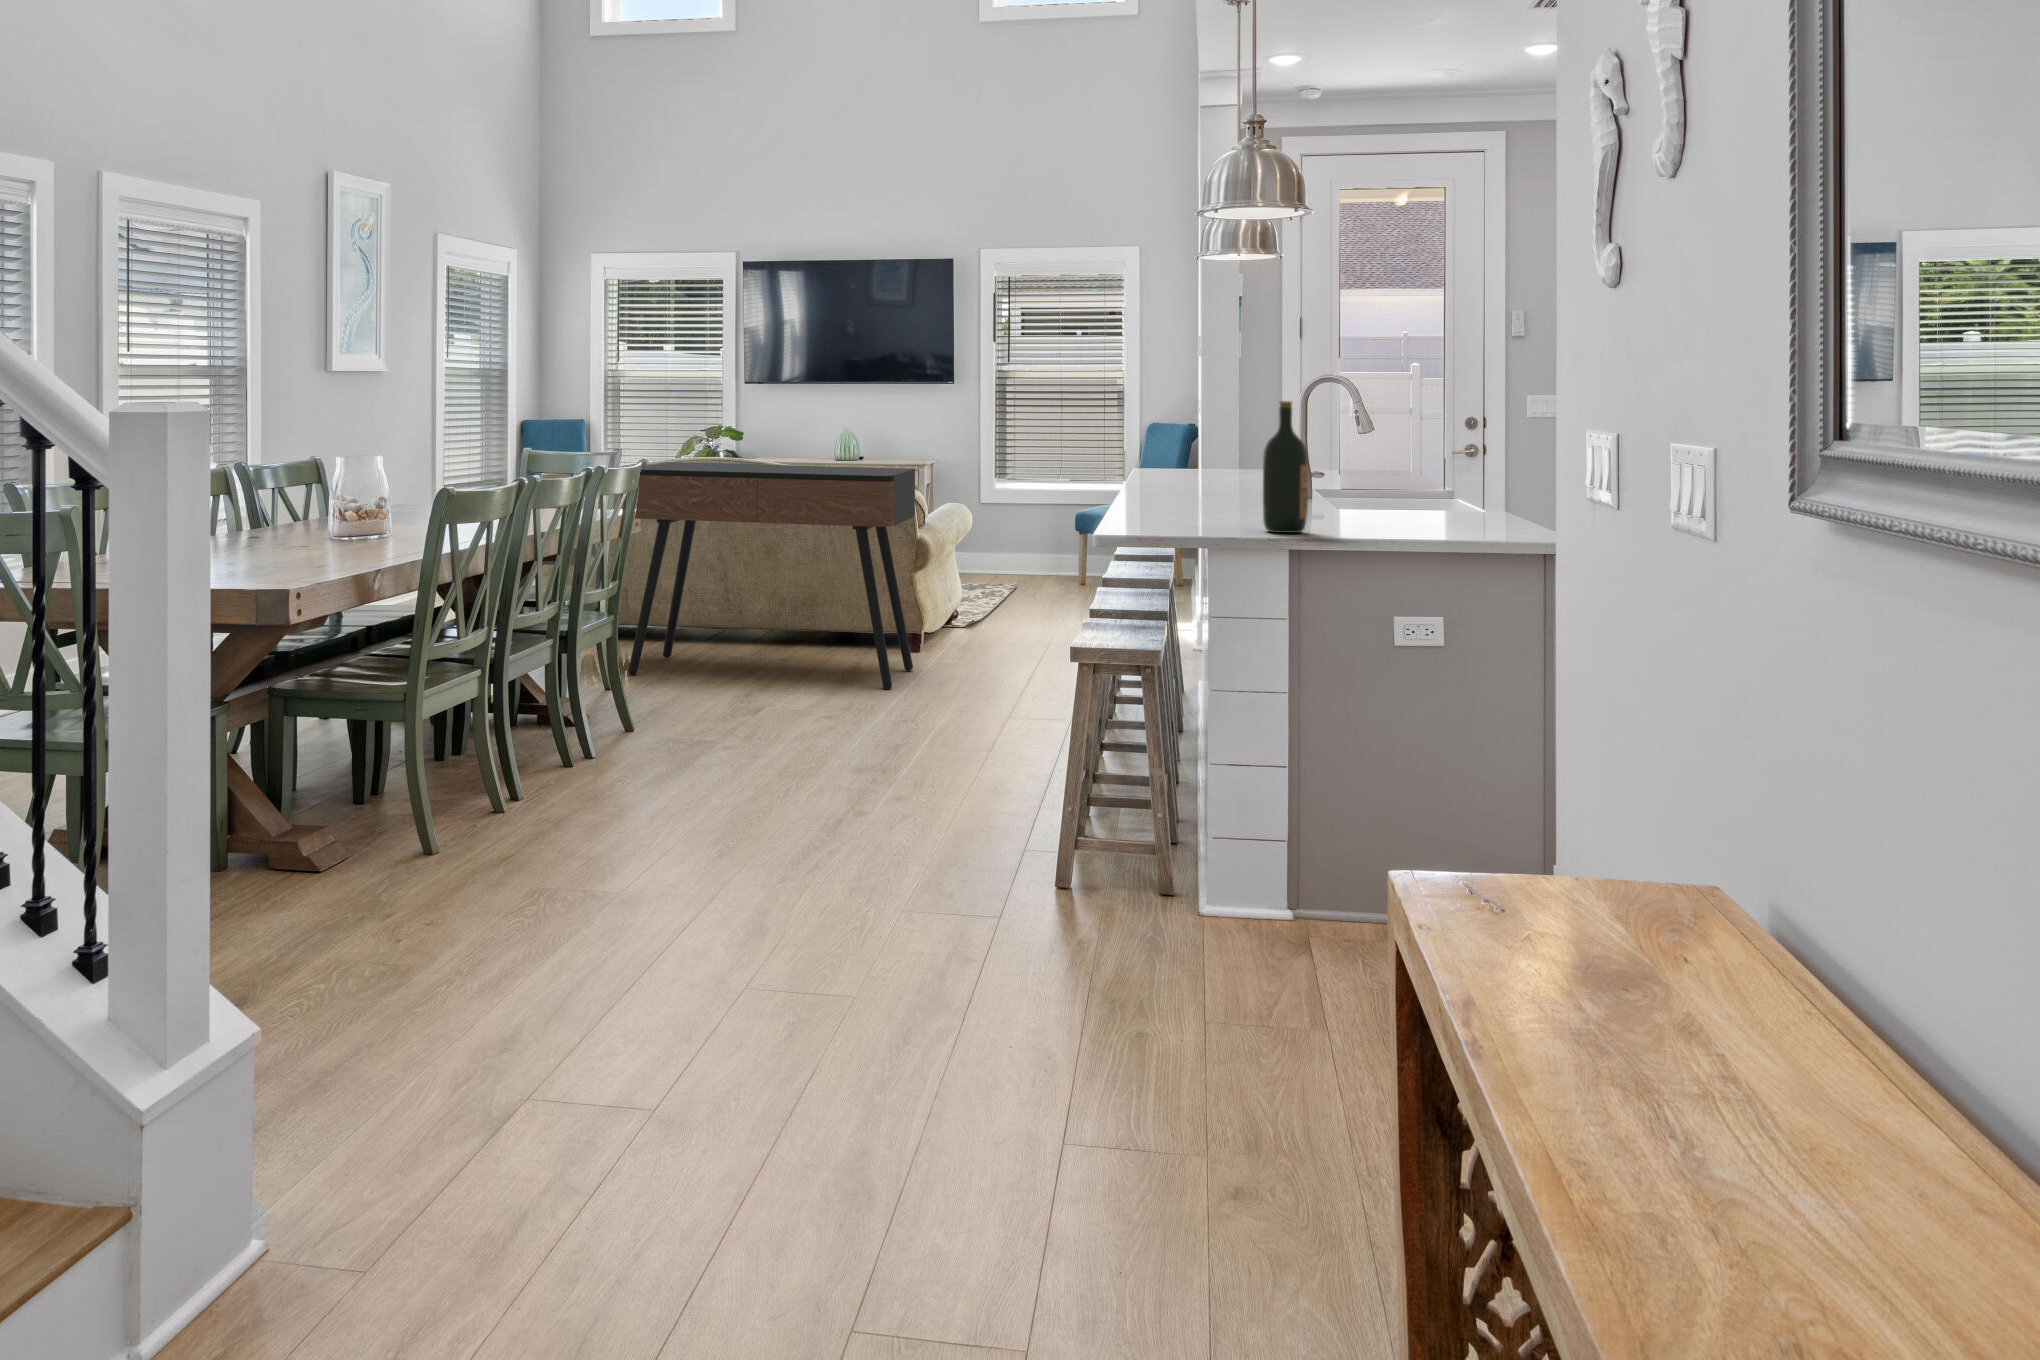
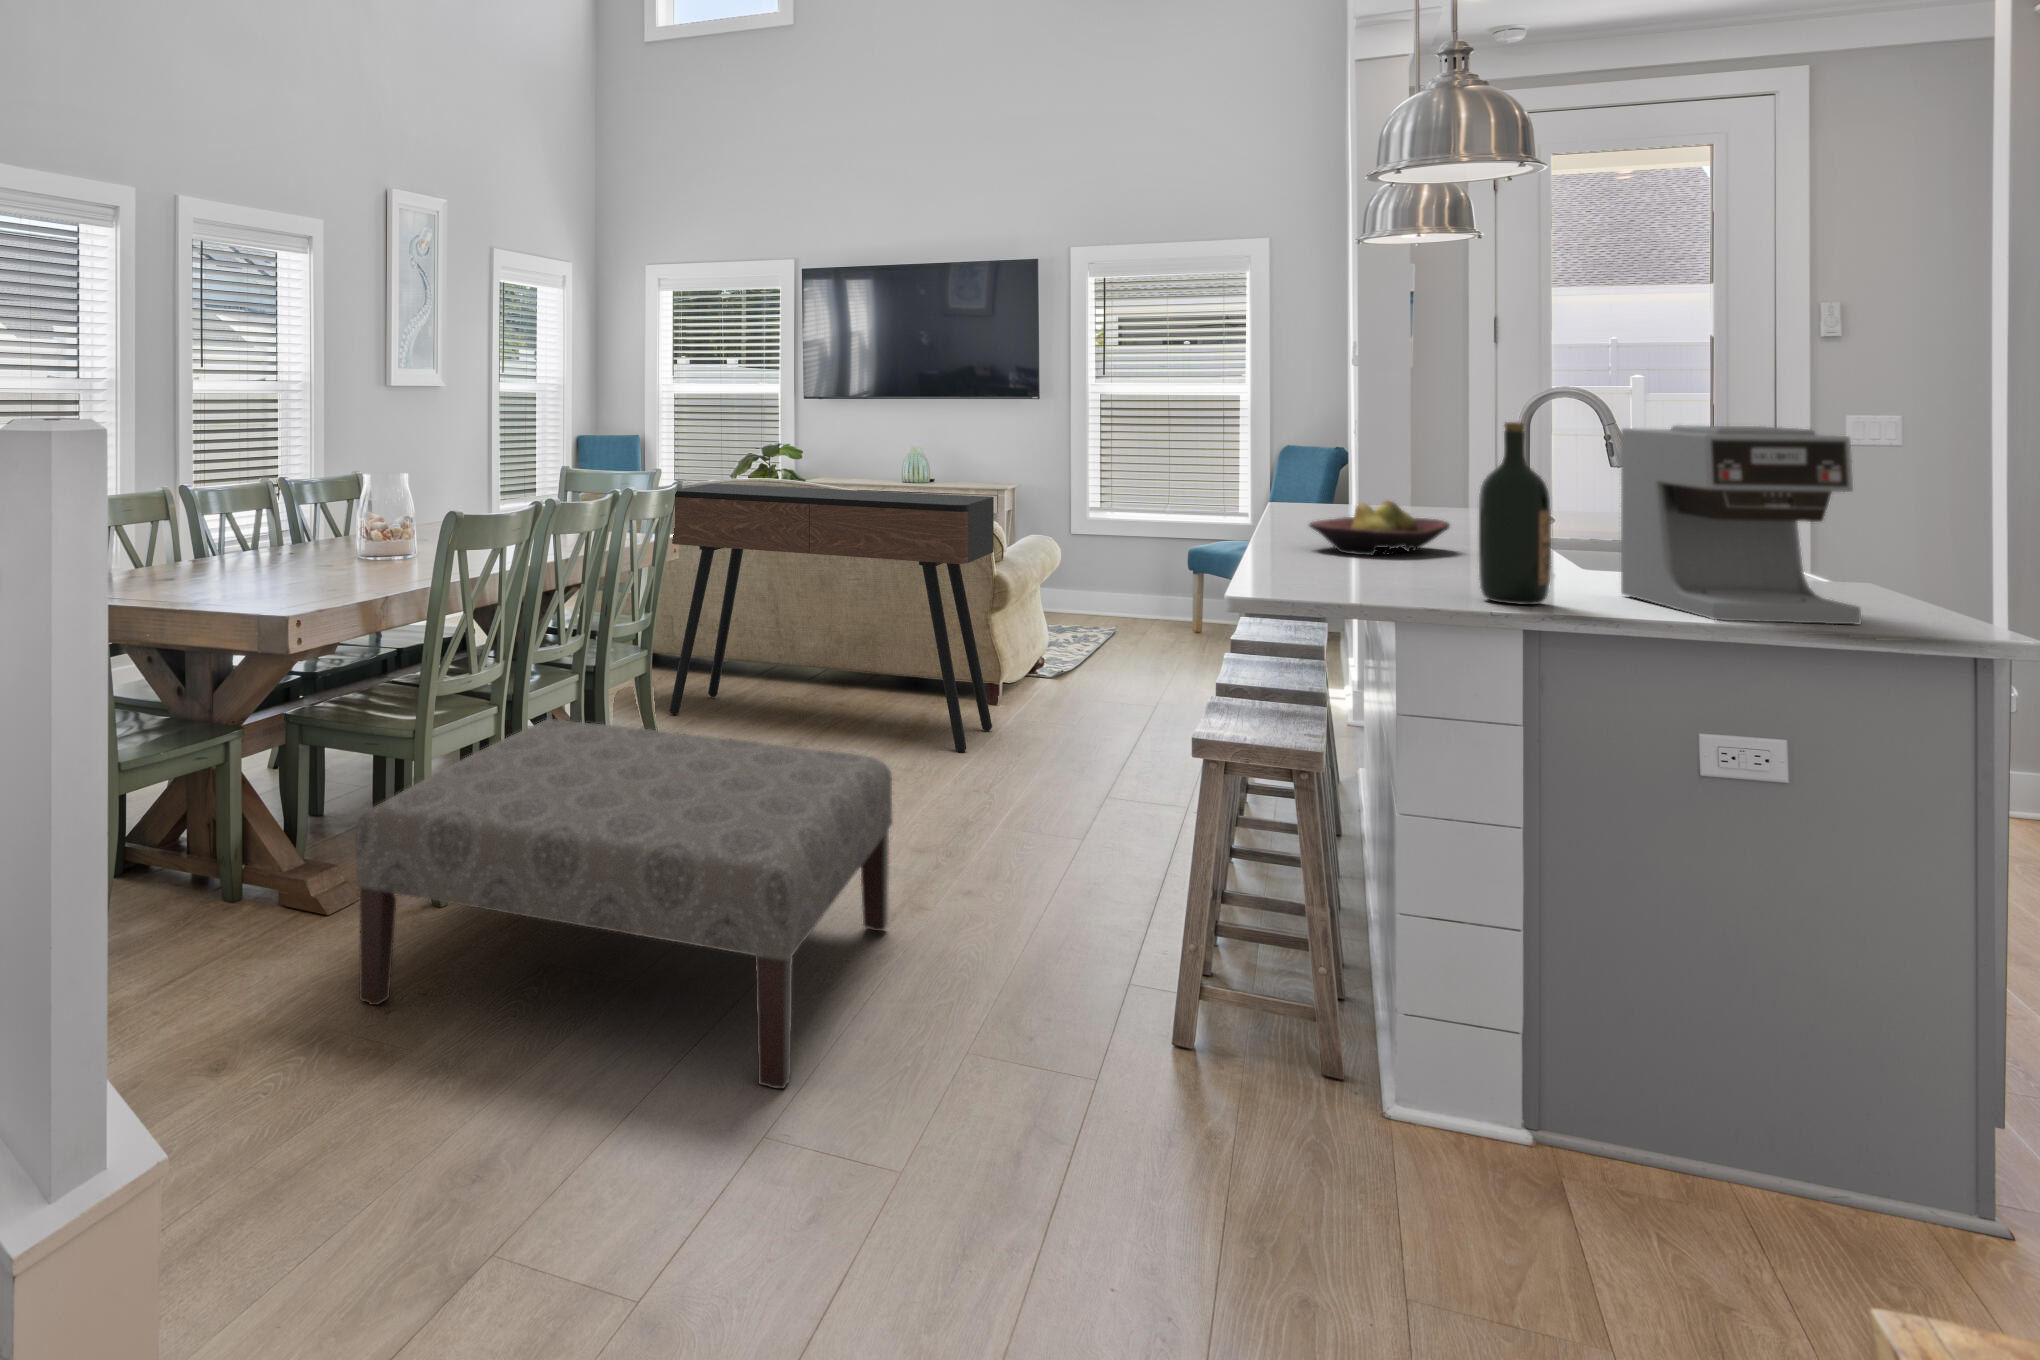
coffee maker: none [1355,403,1491,539] -> present [1621,425,1861,624]
fruit bowl: none [1155,462,1253,505] -> present [1309,501,1450,555]
ottoman: none [367,674,837,954] -> present [356,719,892,1089]

